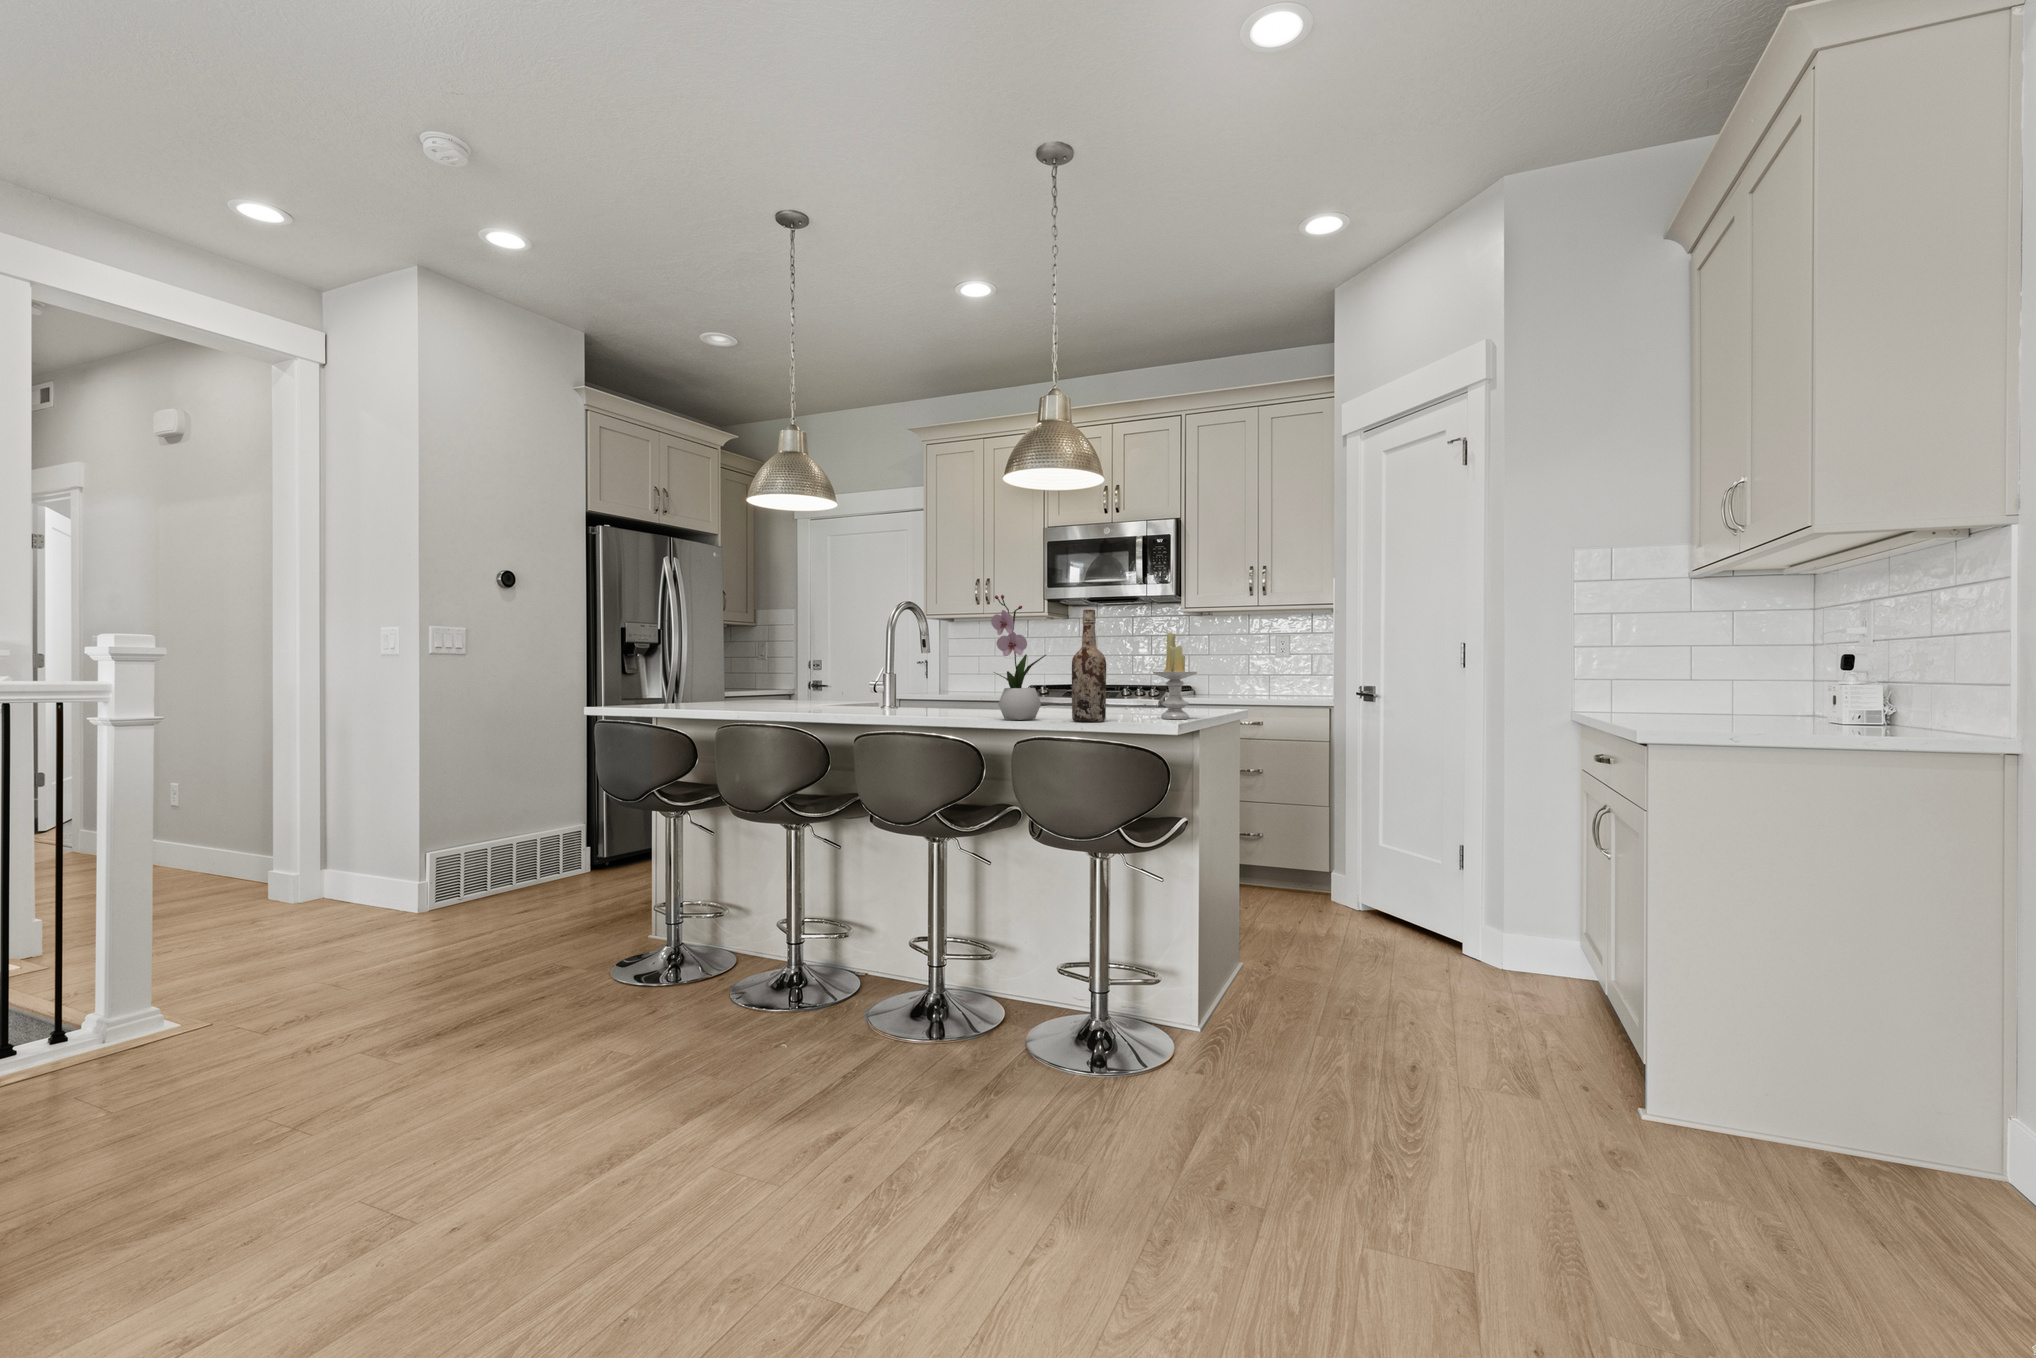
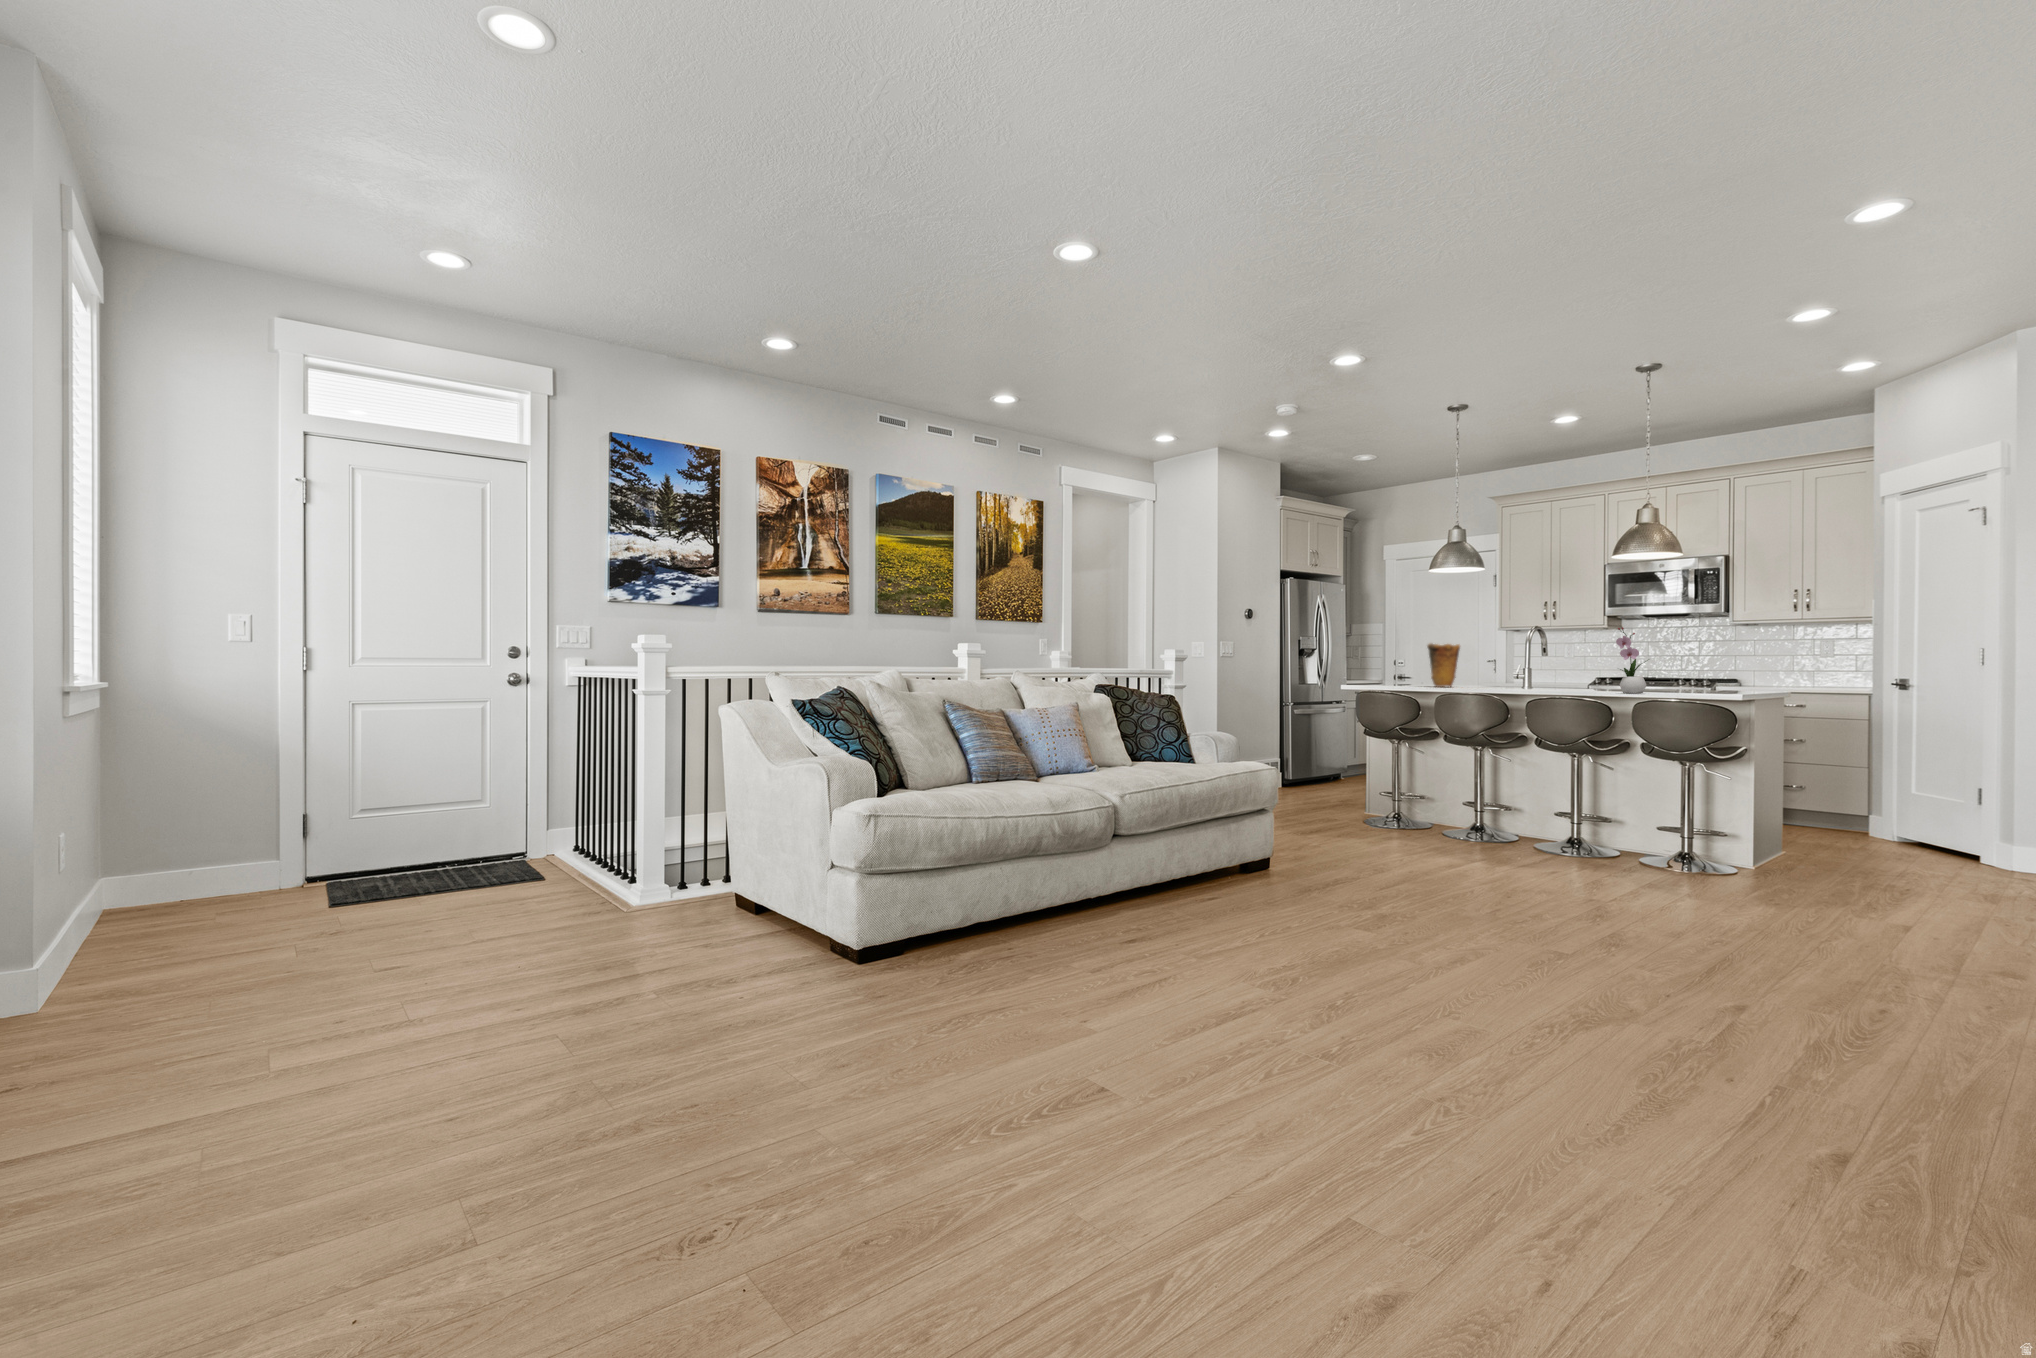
wine bottle: present [1072,609,1106,722] -> none [1669,635,1691,694]
vase: none [753,630,808,705] -> present [1427,644,1460,687]
candle: present [1153,633,1197,719] -> none [1720,646,1752,695]

